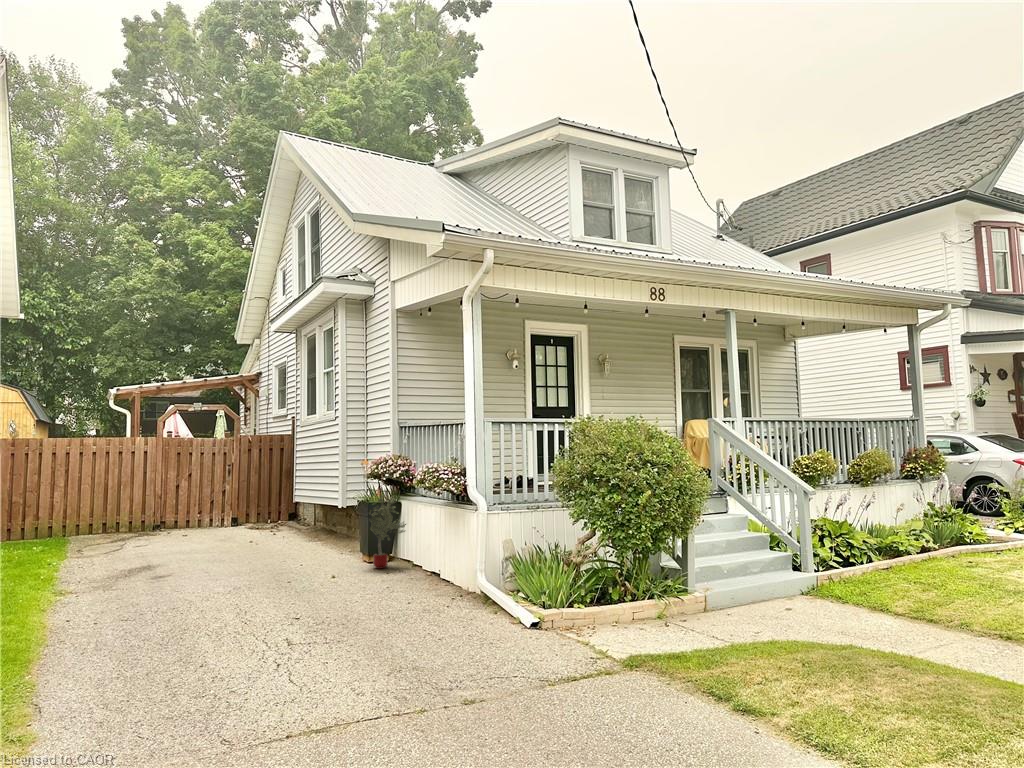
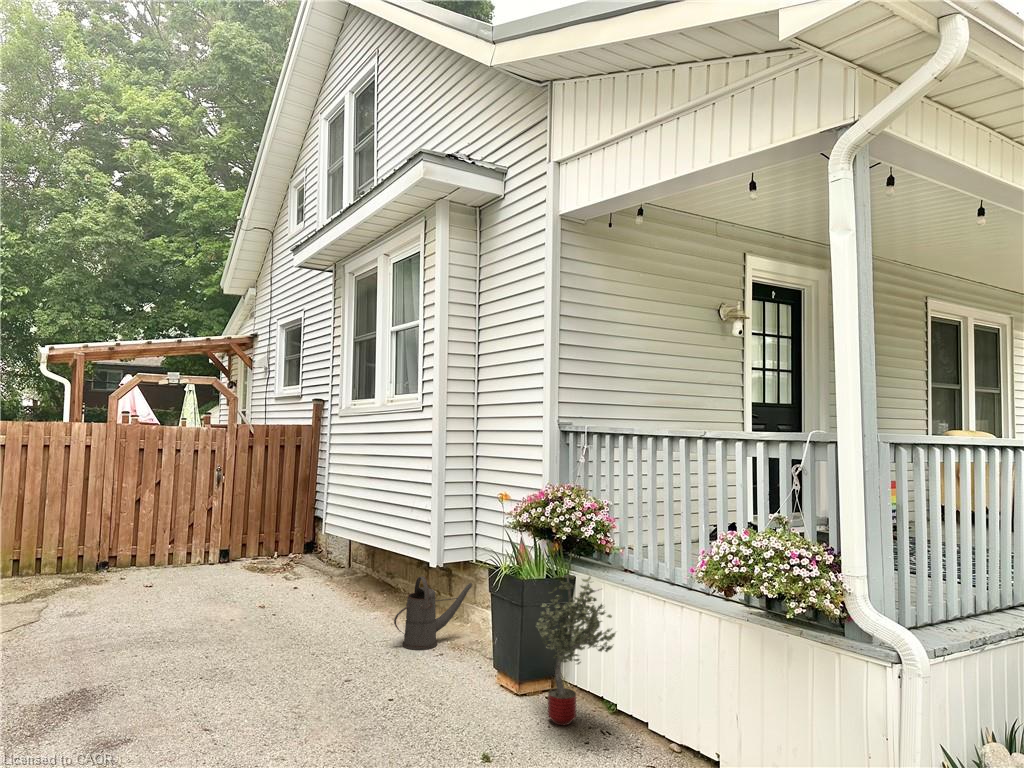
watering can: none [317,513,364,553] -> present [394,576,472,650]

